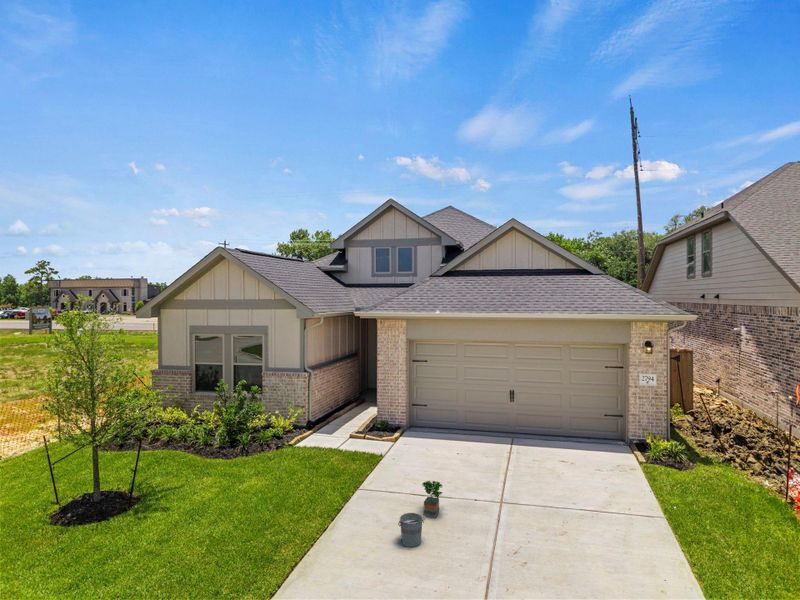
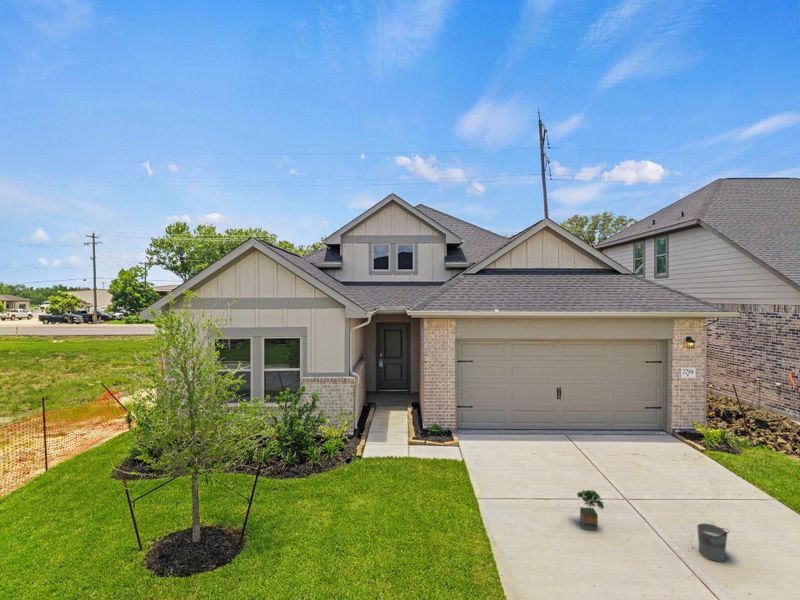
bucket: present [398,513,424,547] -> present [697,523,729,561]

